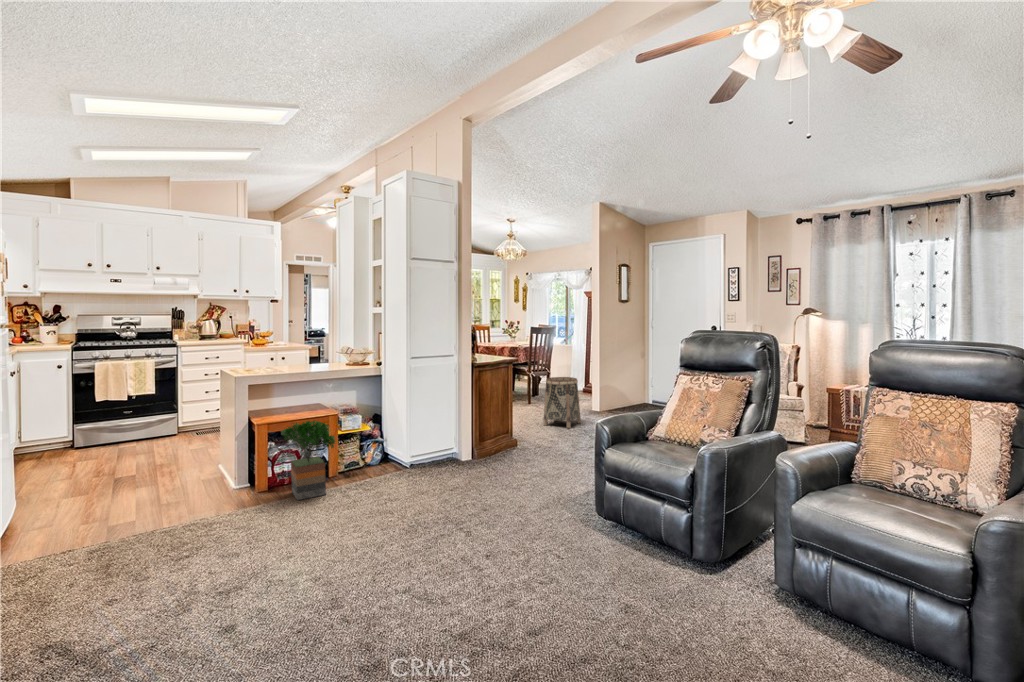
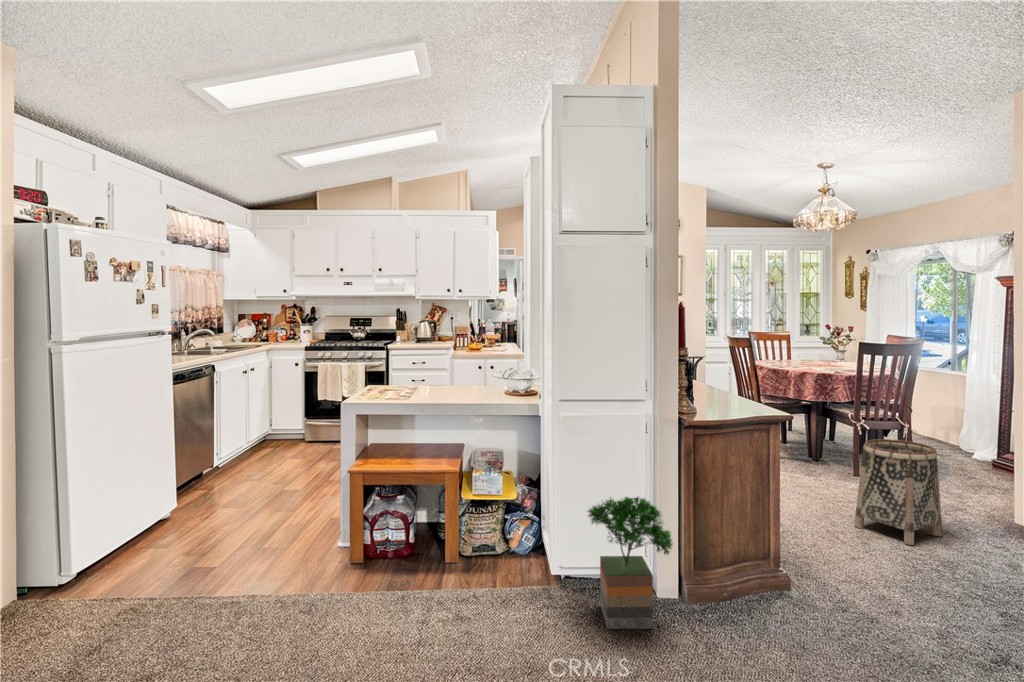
potted tree: present [282,421,335,500] -> present [588,497,672,629]

